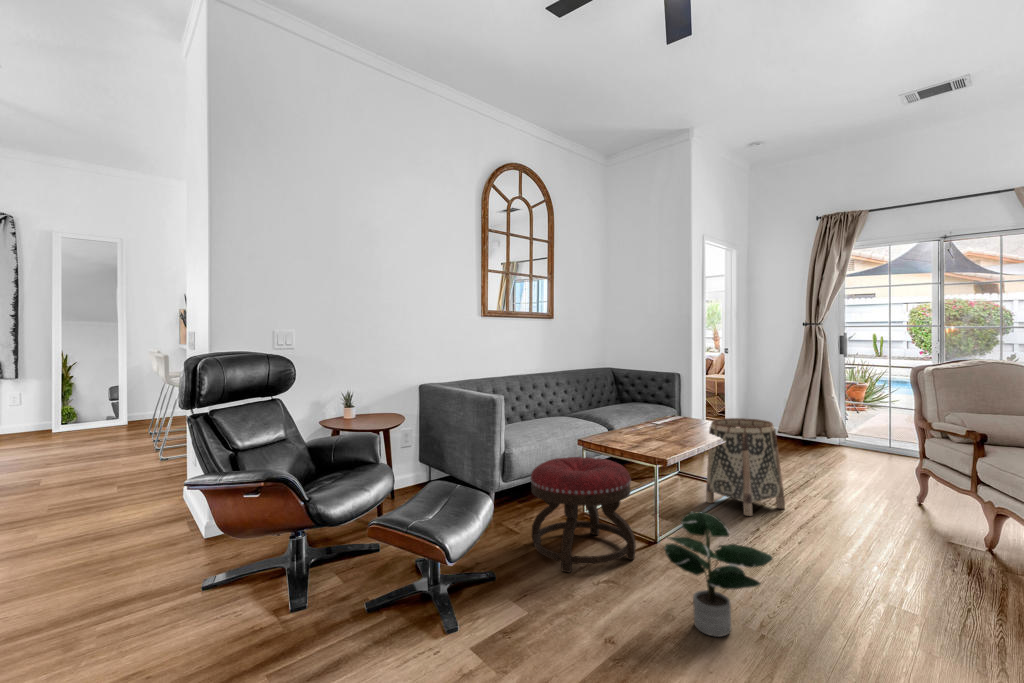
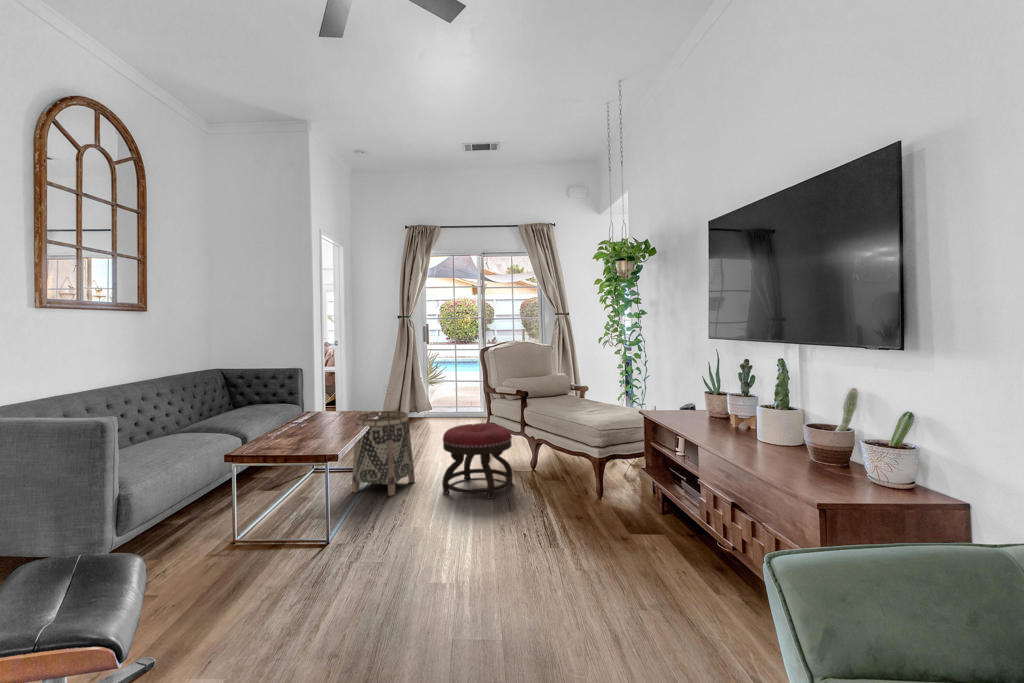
ottoman: present [531,457,636,573] -> present [442,423,513,499]
potted plant: present [664,511,773,637] -> none [373,504,459,607]

